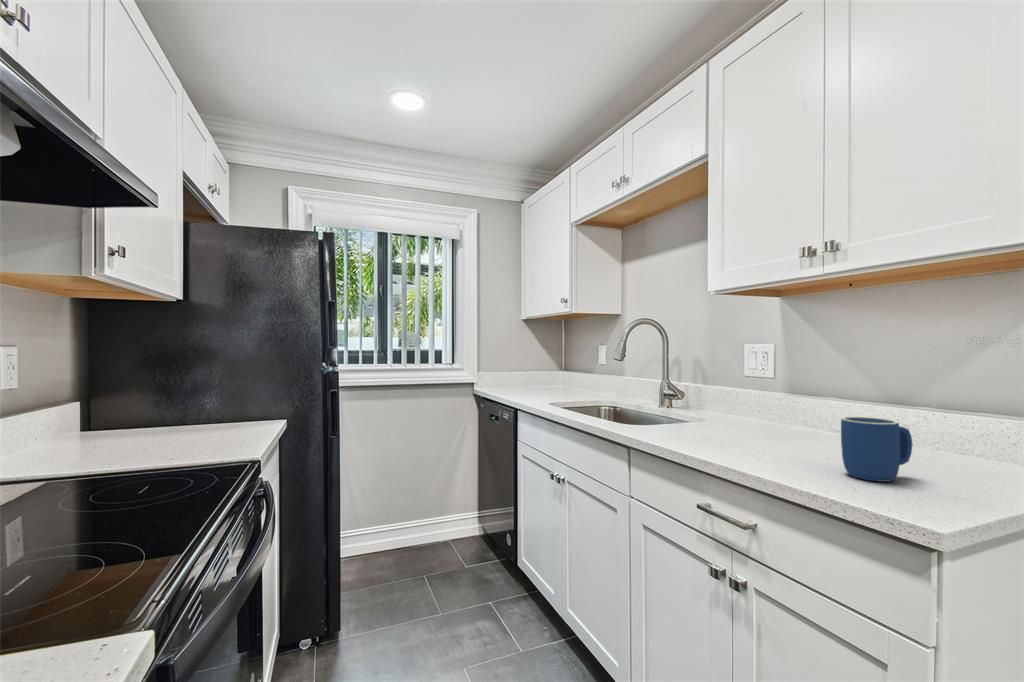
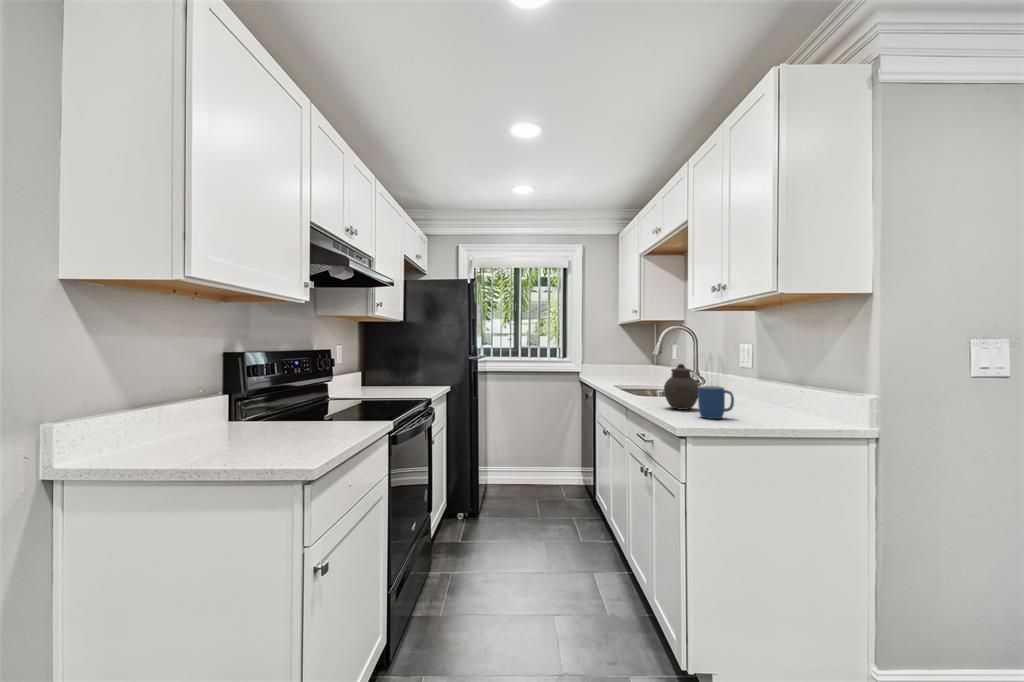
jar: none [730,376,796,456] -> present [664,364,698,410]

